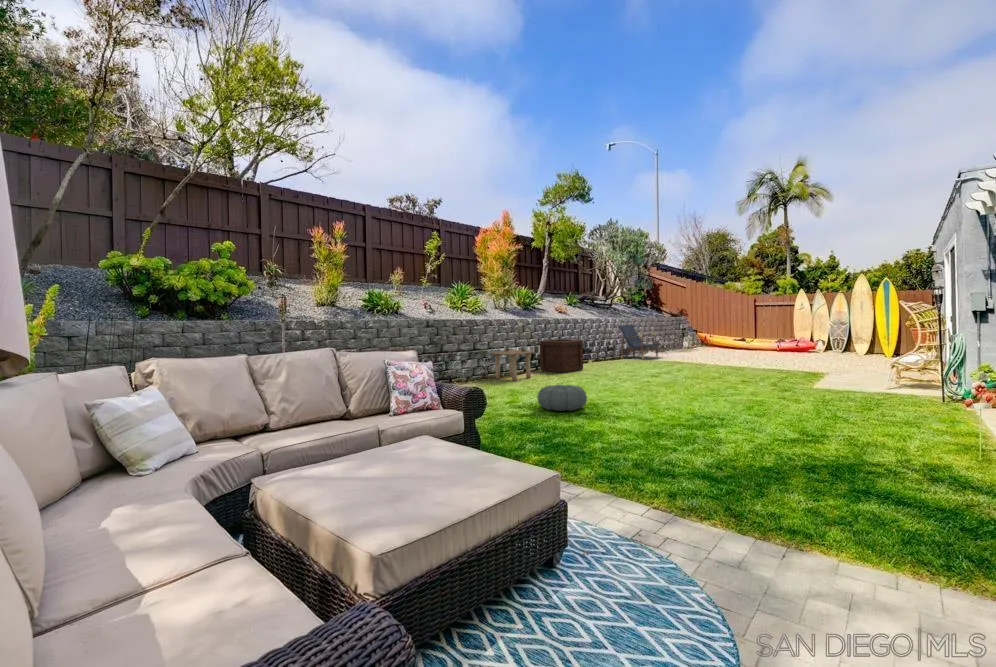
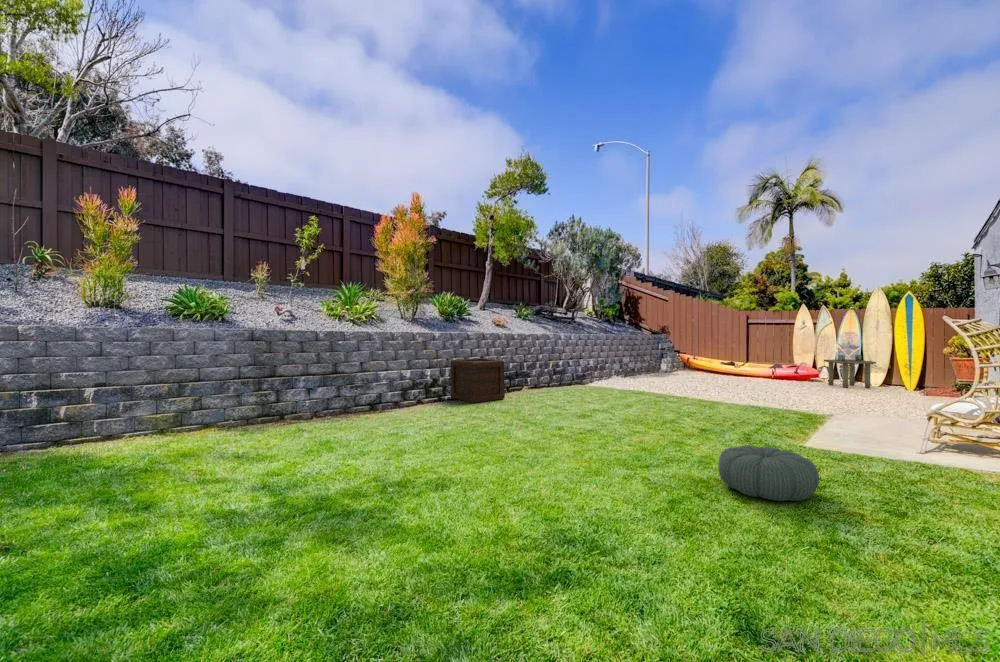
lounge chair: present [619,325,660,360] -> none [571,342,621,387]
side table: present [491,345,534,381] -> present [824,355,876,388]
pouf: present [538,385,587,411] -> present [718,445,819,501]

